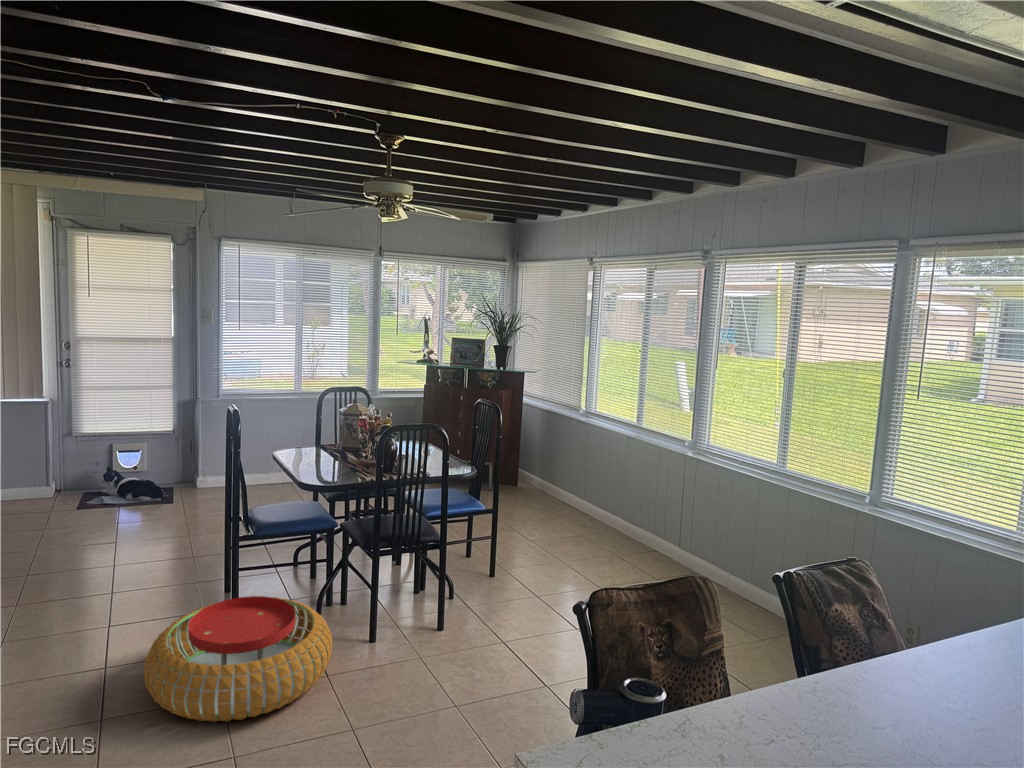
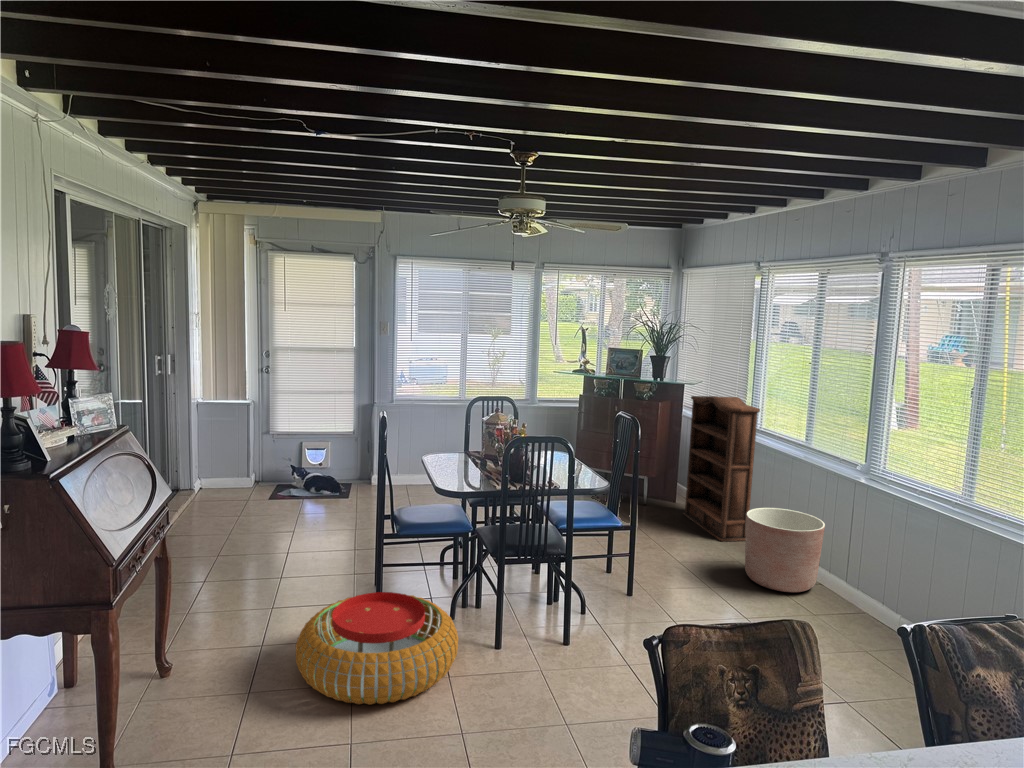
bookshelf: none [525,384,596,518] -> present [683,396,760,542]
planter: none [590,483,657,558] -> present [745,508,825,592]

